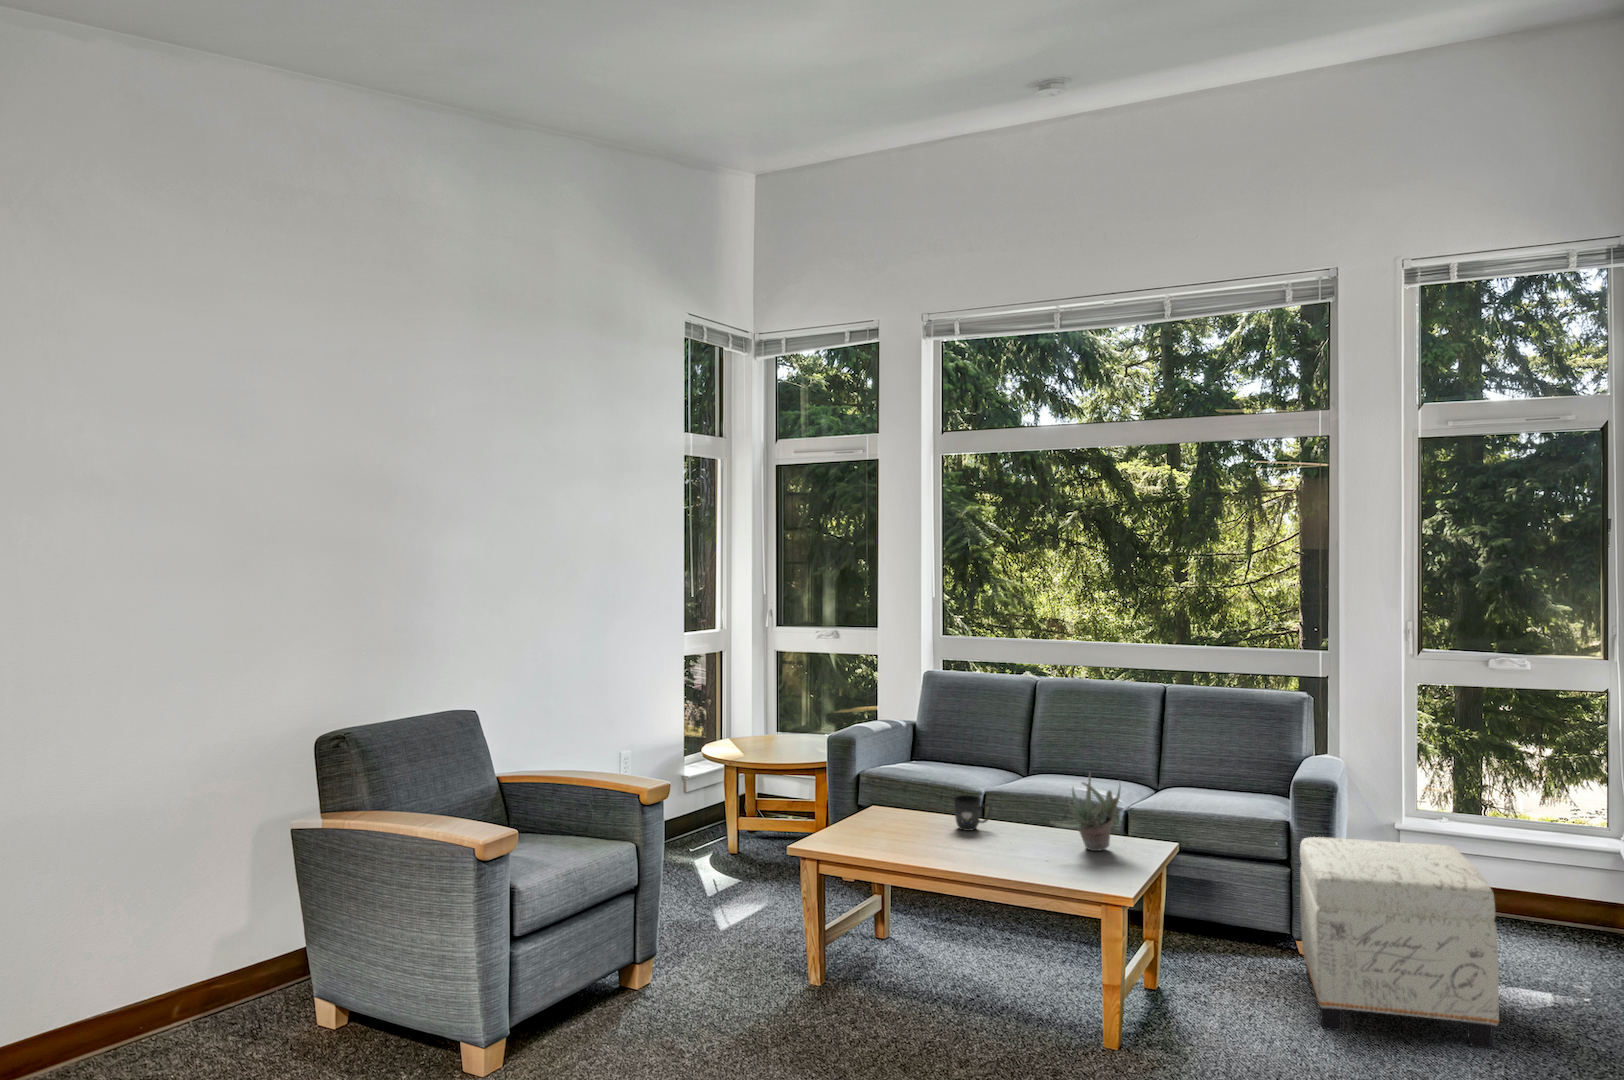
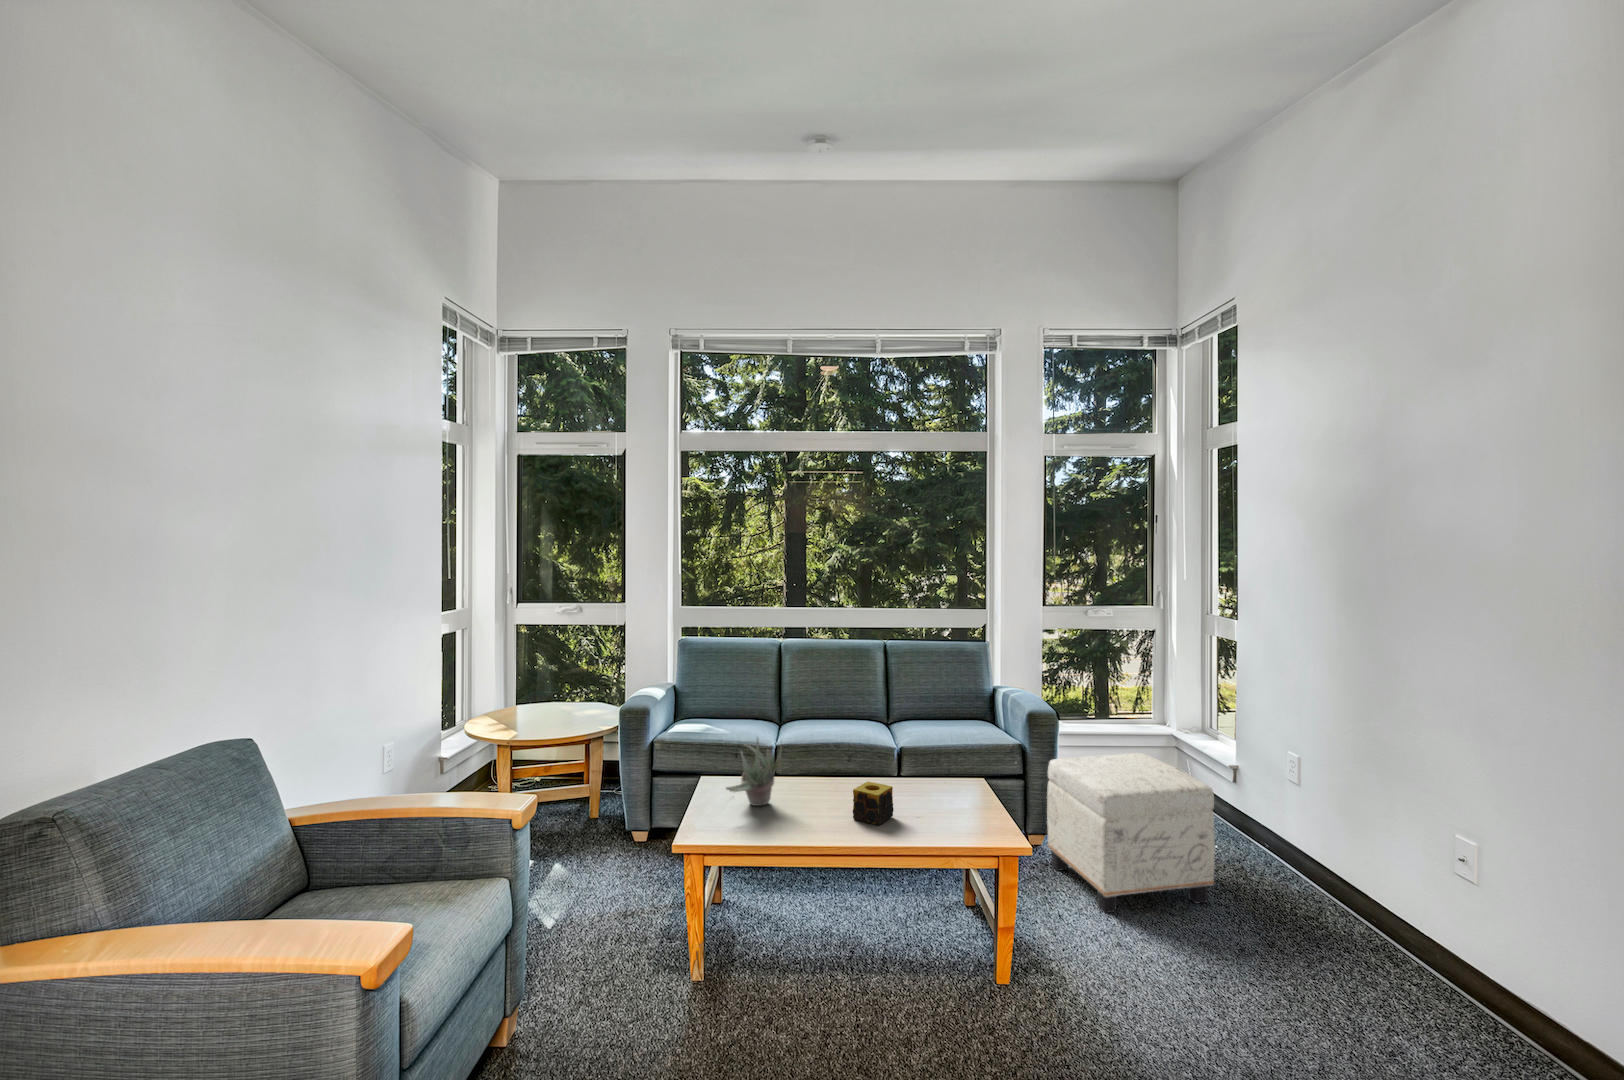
succulent plant: present [1051,773,1121,851] -> present [726,739,782,806]
mug: present [953,795,992,831] -> none [794,760,828,794]
candle: none [982,819,1028,863] -> present [853,781,893,825]

